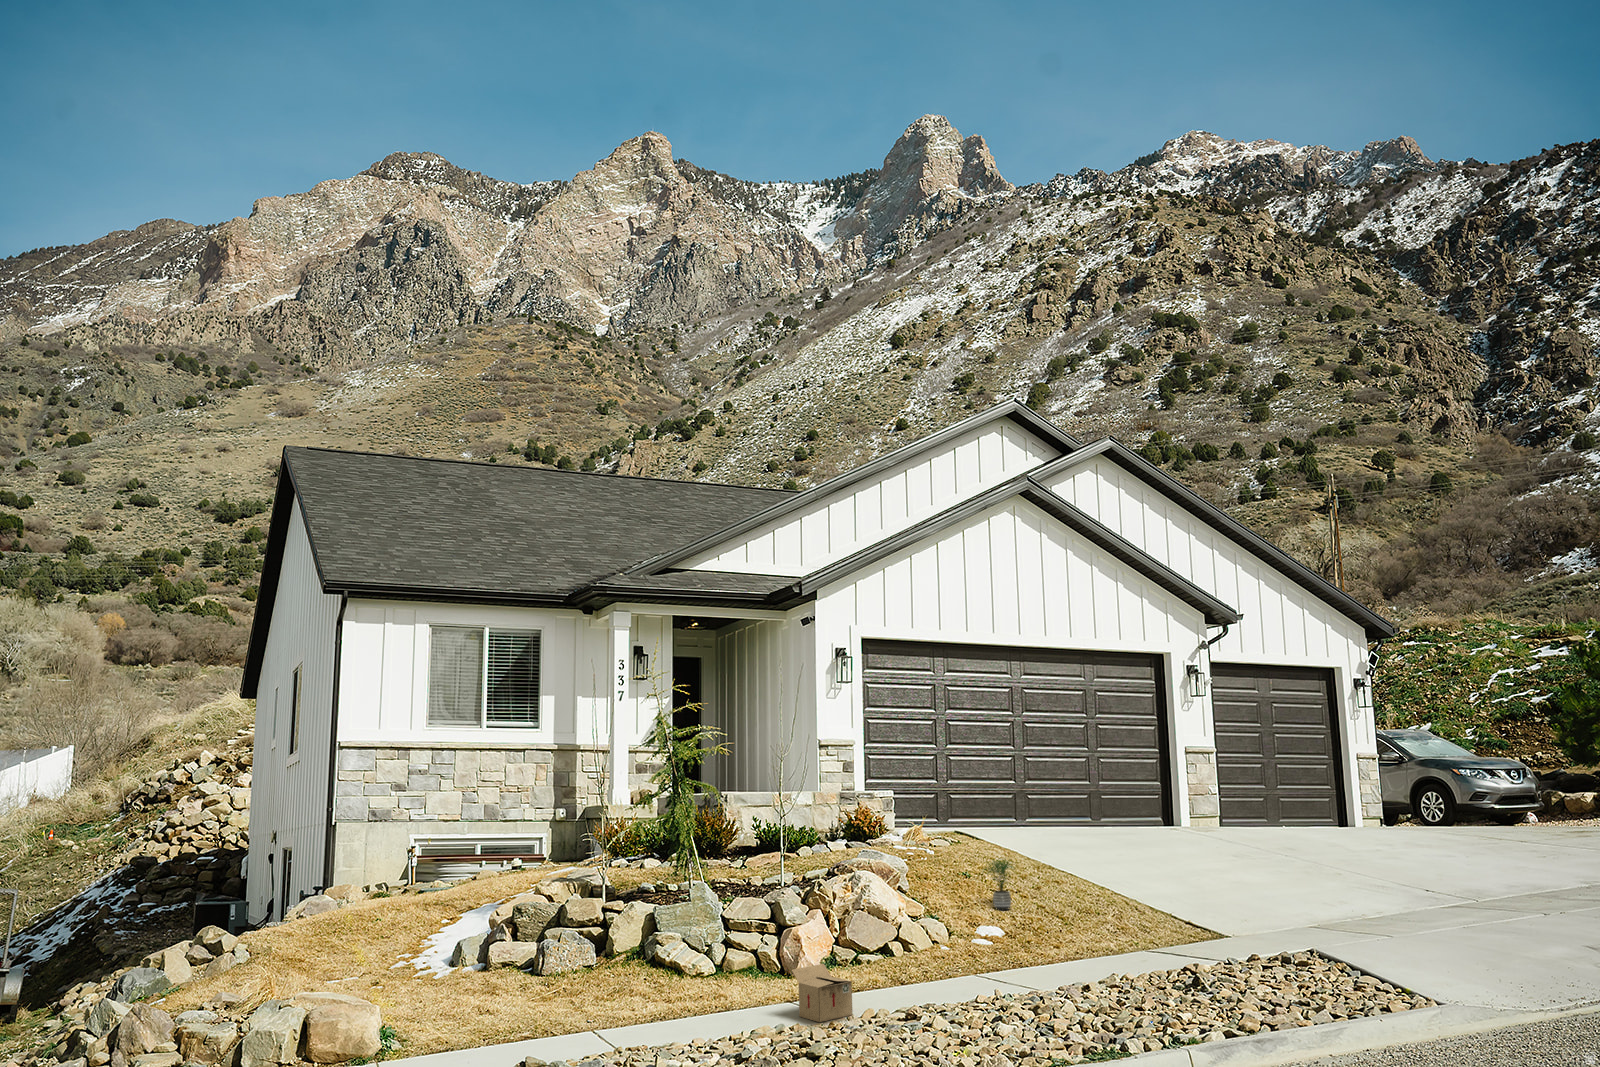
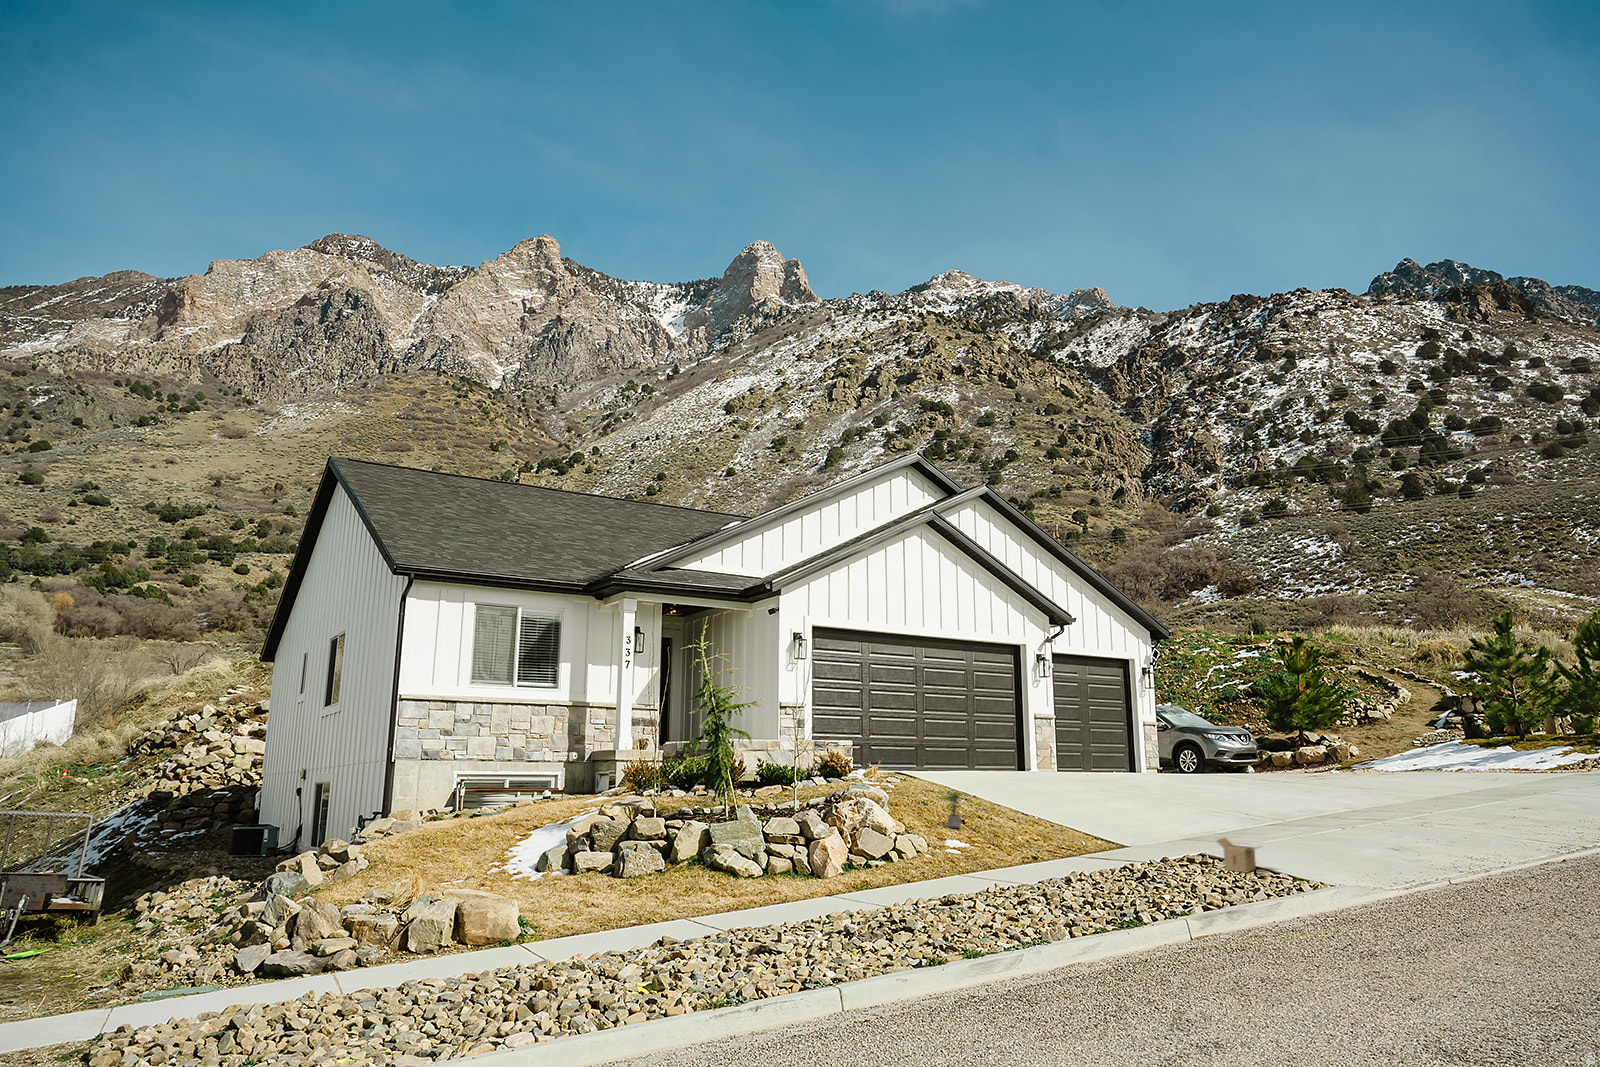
cardboard box: present [792,964,853,1022] -> present [1217,838,1261,872]

